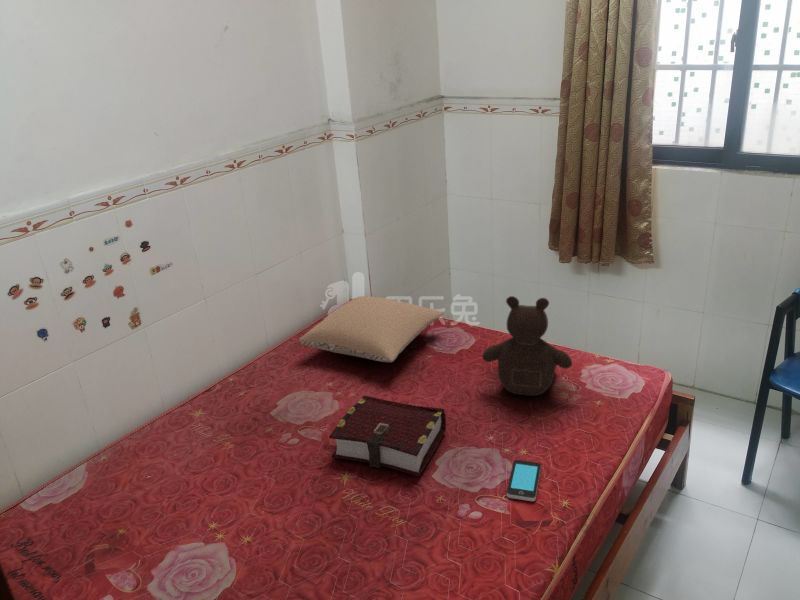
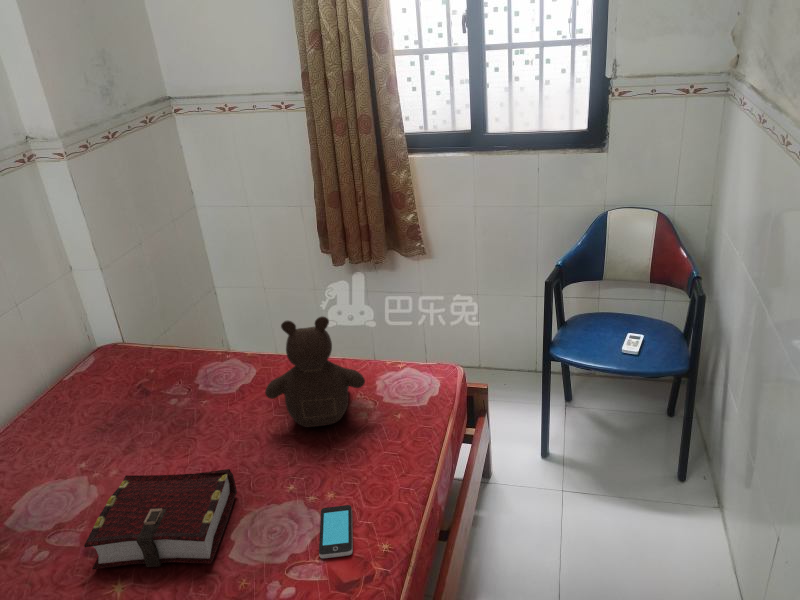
pillow: present [299,296,443,362] -> none [29,345,213,424]

